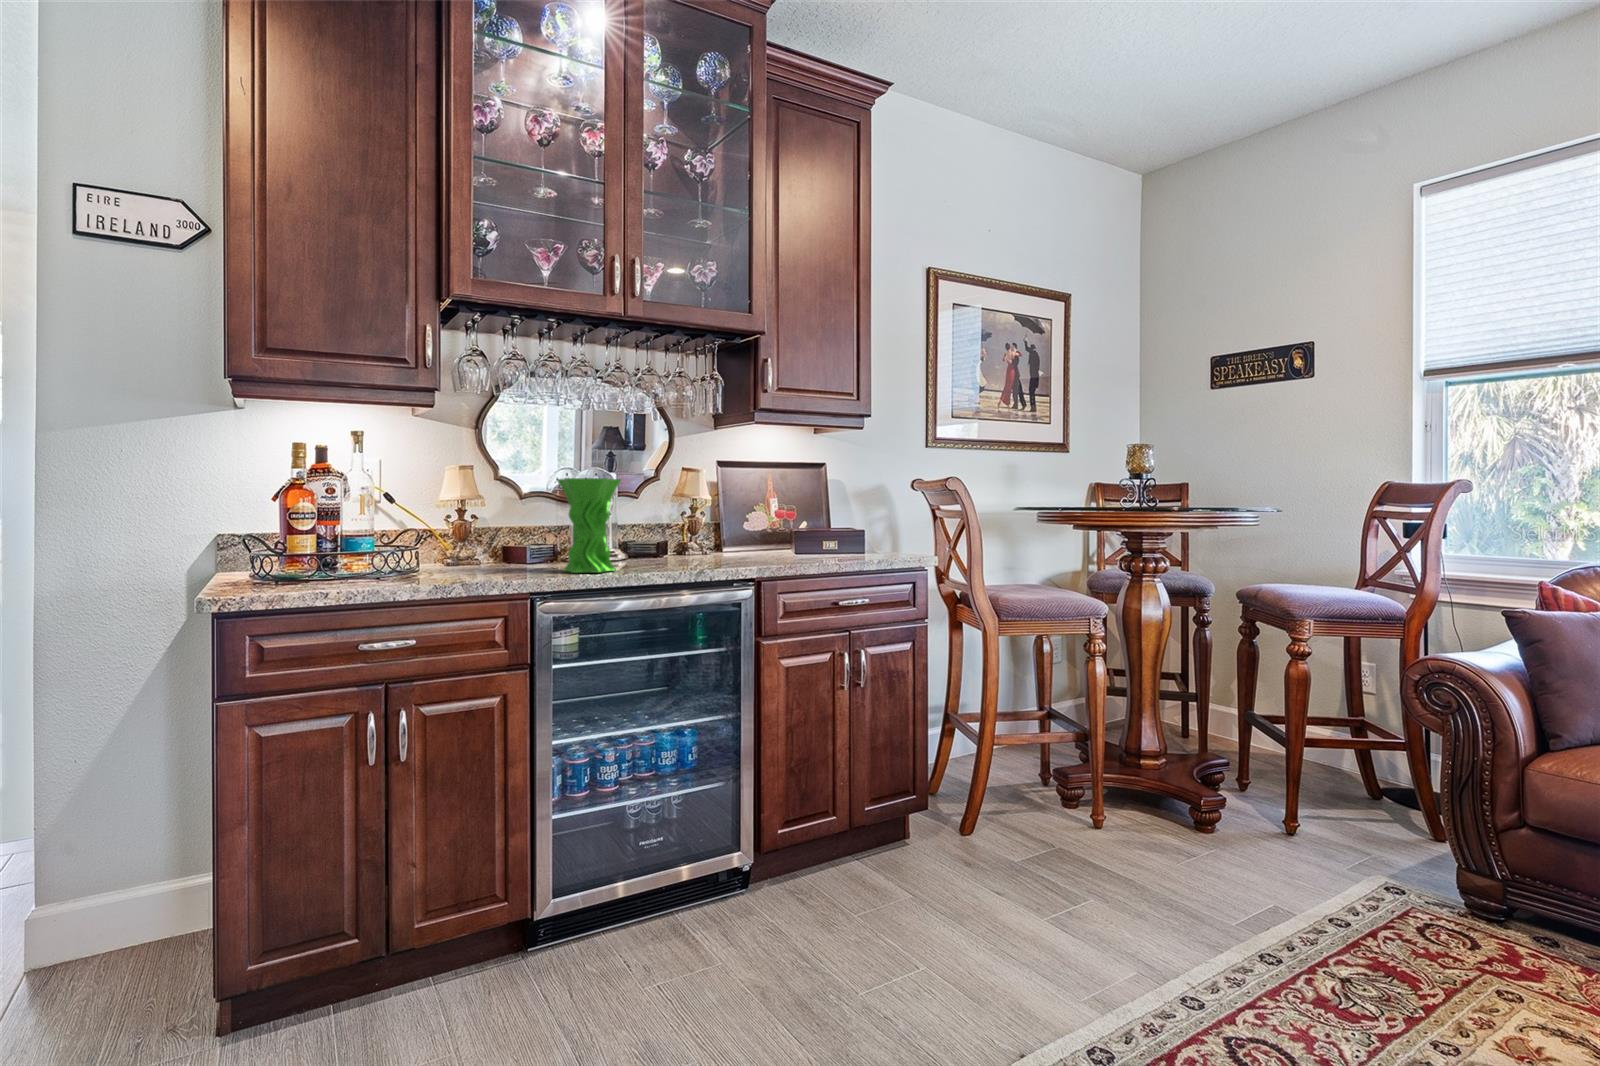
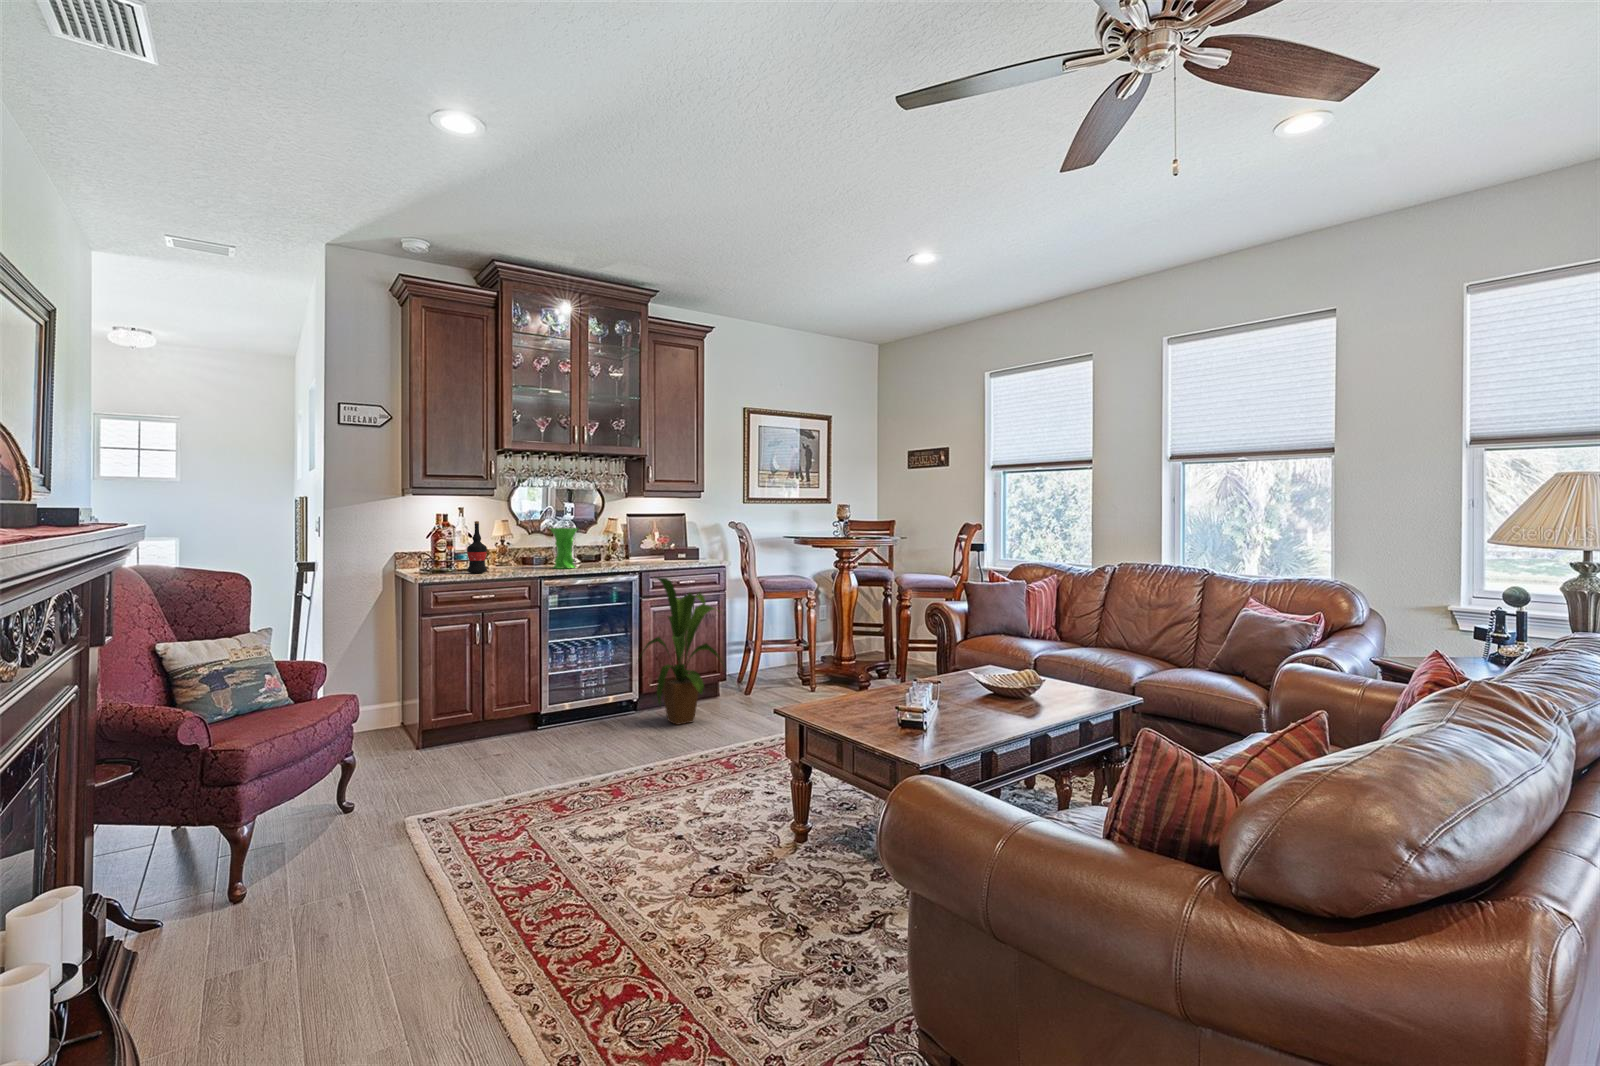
wine bottle: none [351,456,402,584] -> present [467,521,487,573]
house plant: none [751,598,989,952] -> present [642,577,731,725]

